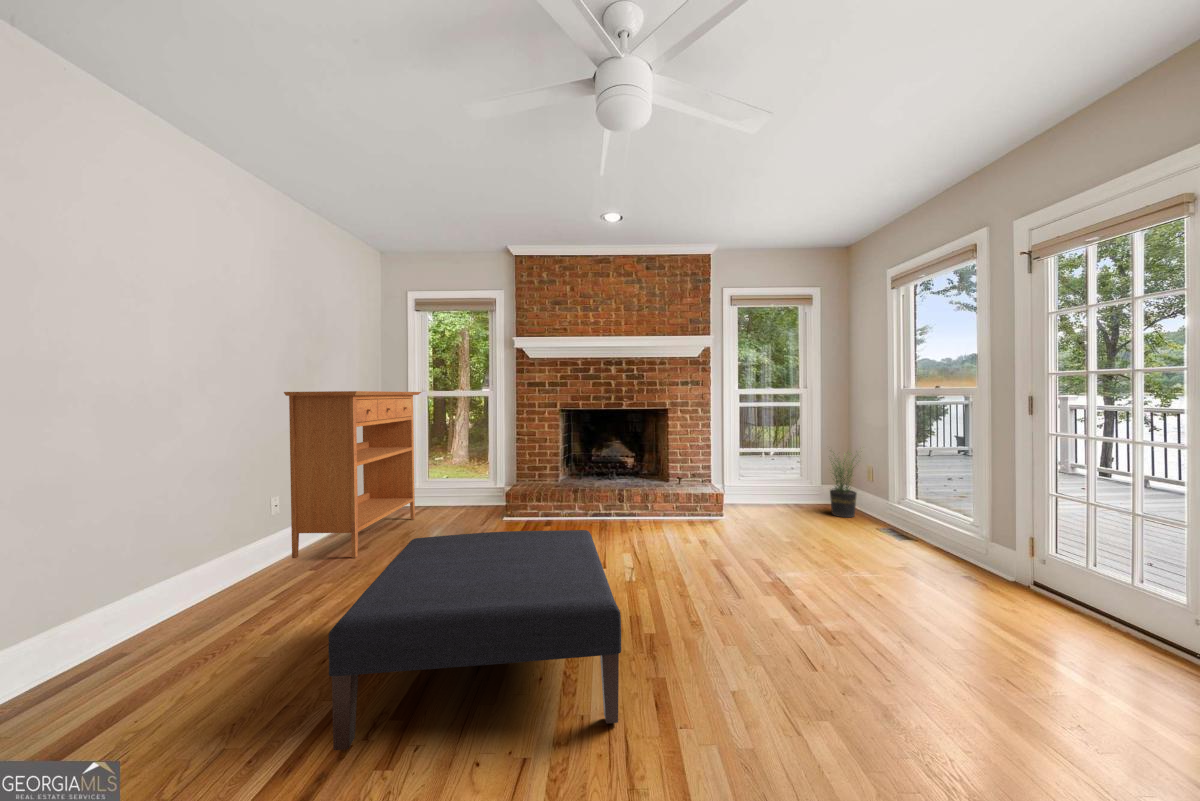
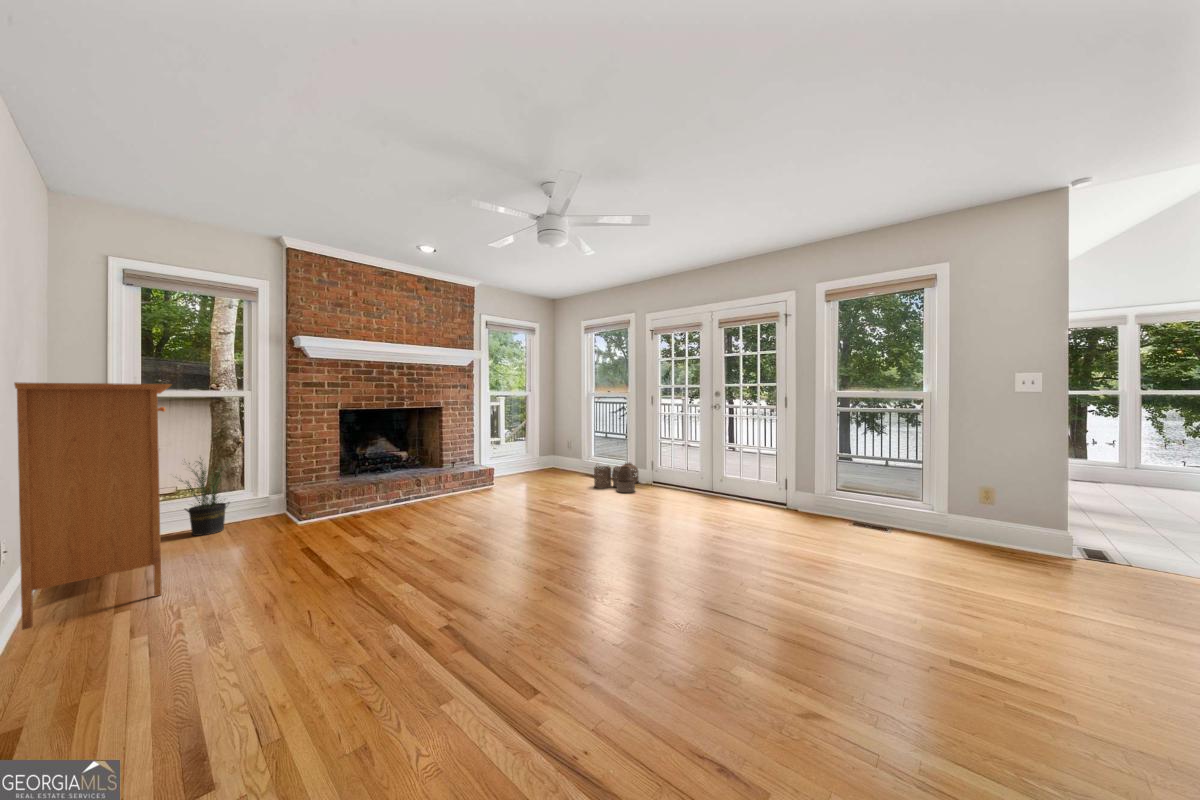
potted plant: present [830,454,857,517] -> present [181,457,230,536]
woven basket: none [862,517,974,588] -> present [594,463,638,493]
ottoman: present [328,530,621,750] -> none [367,487,603,647]

